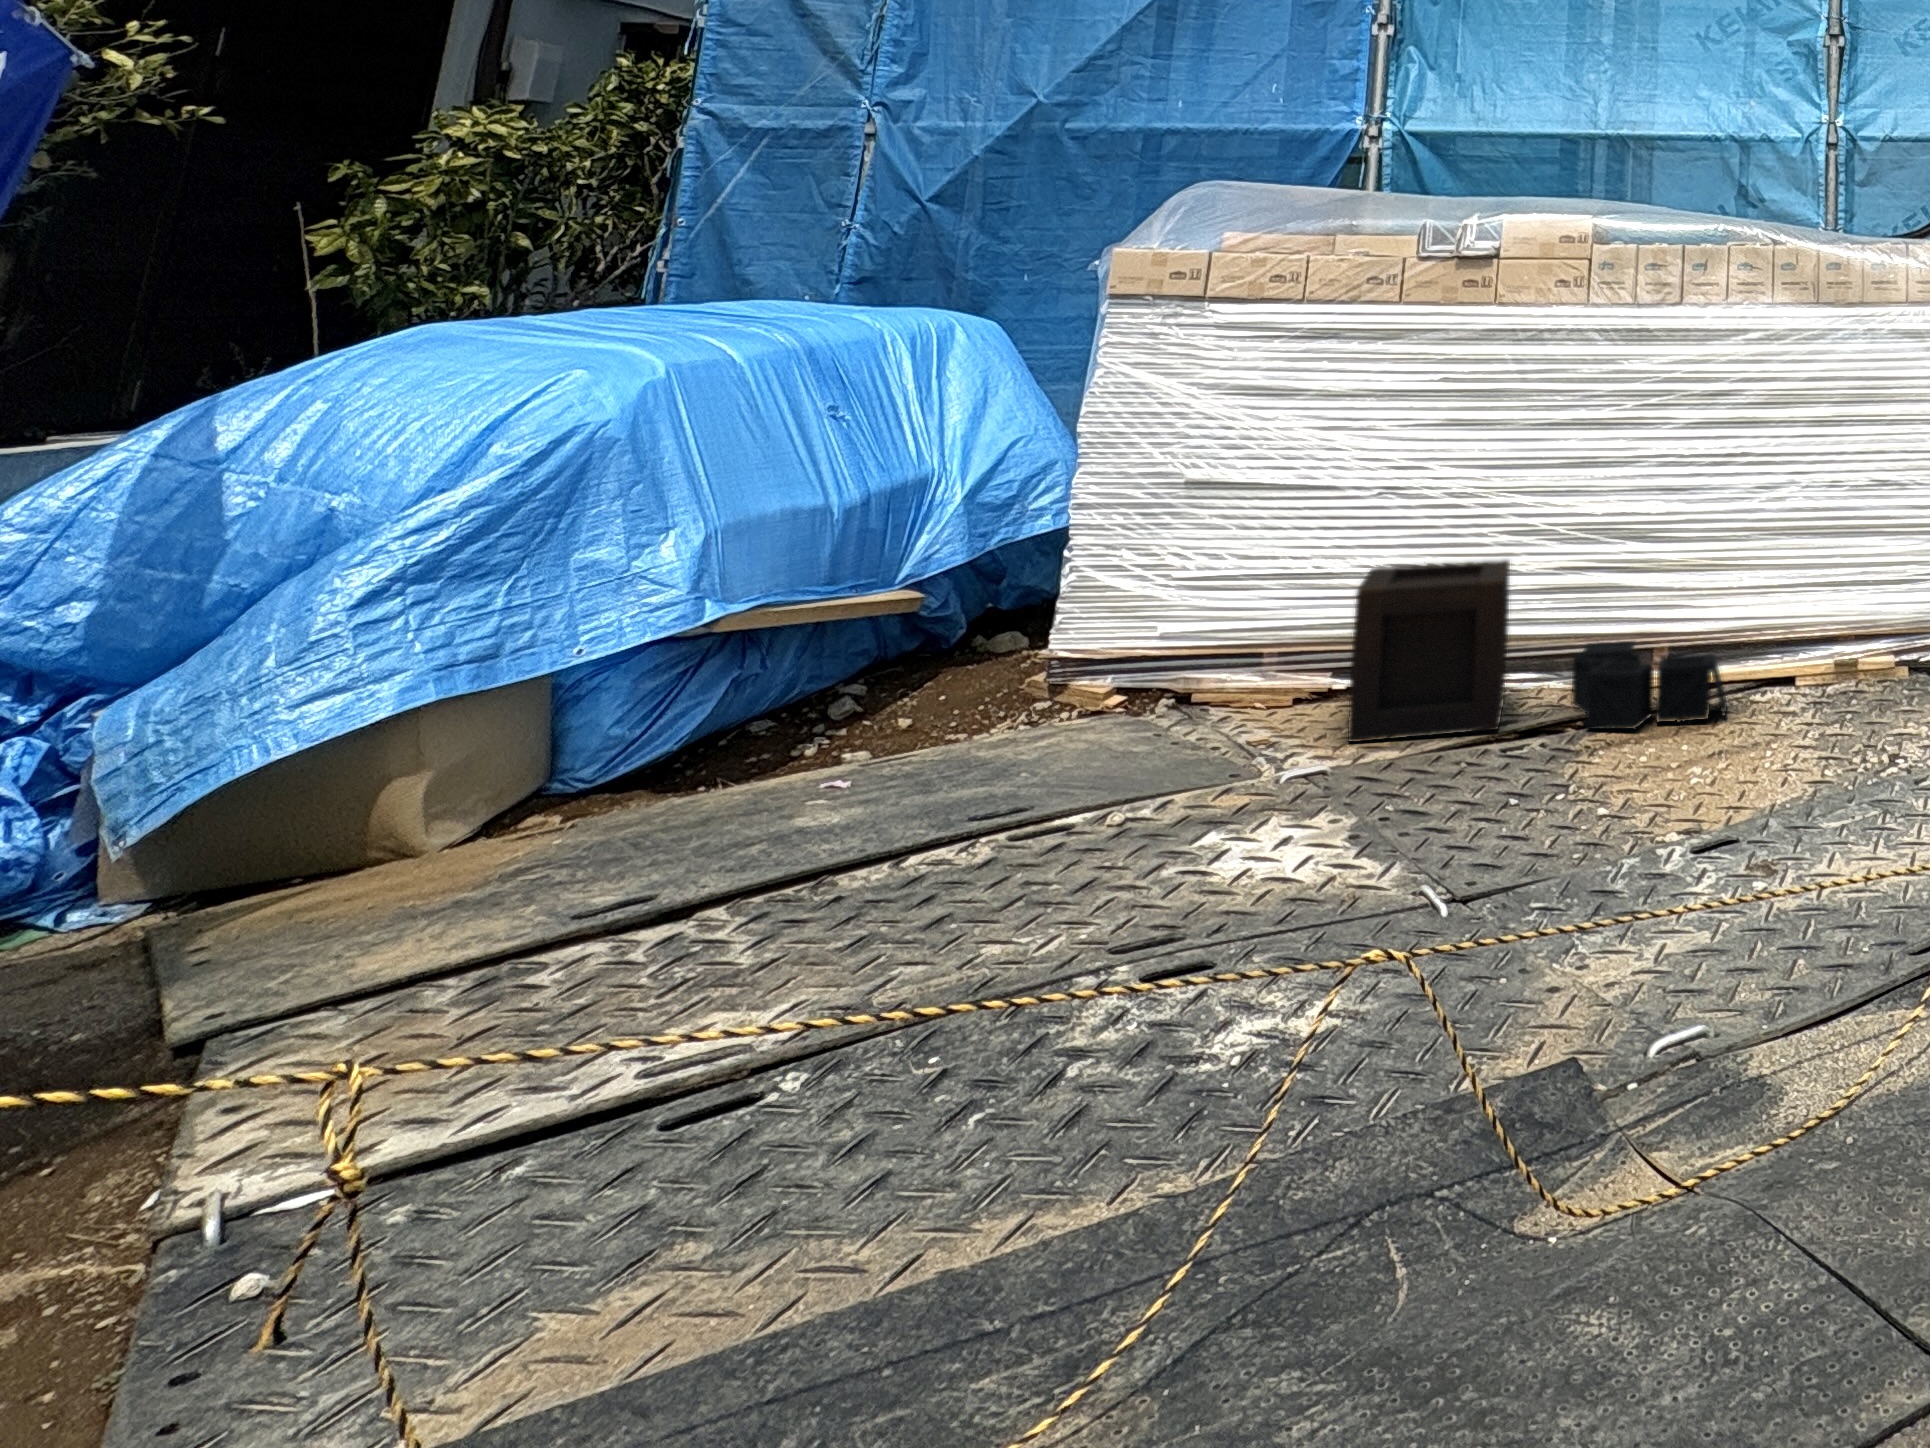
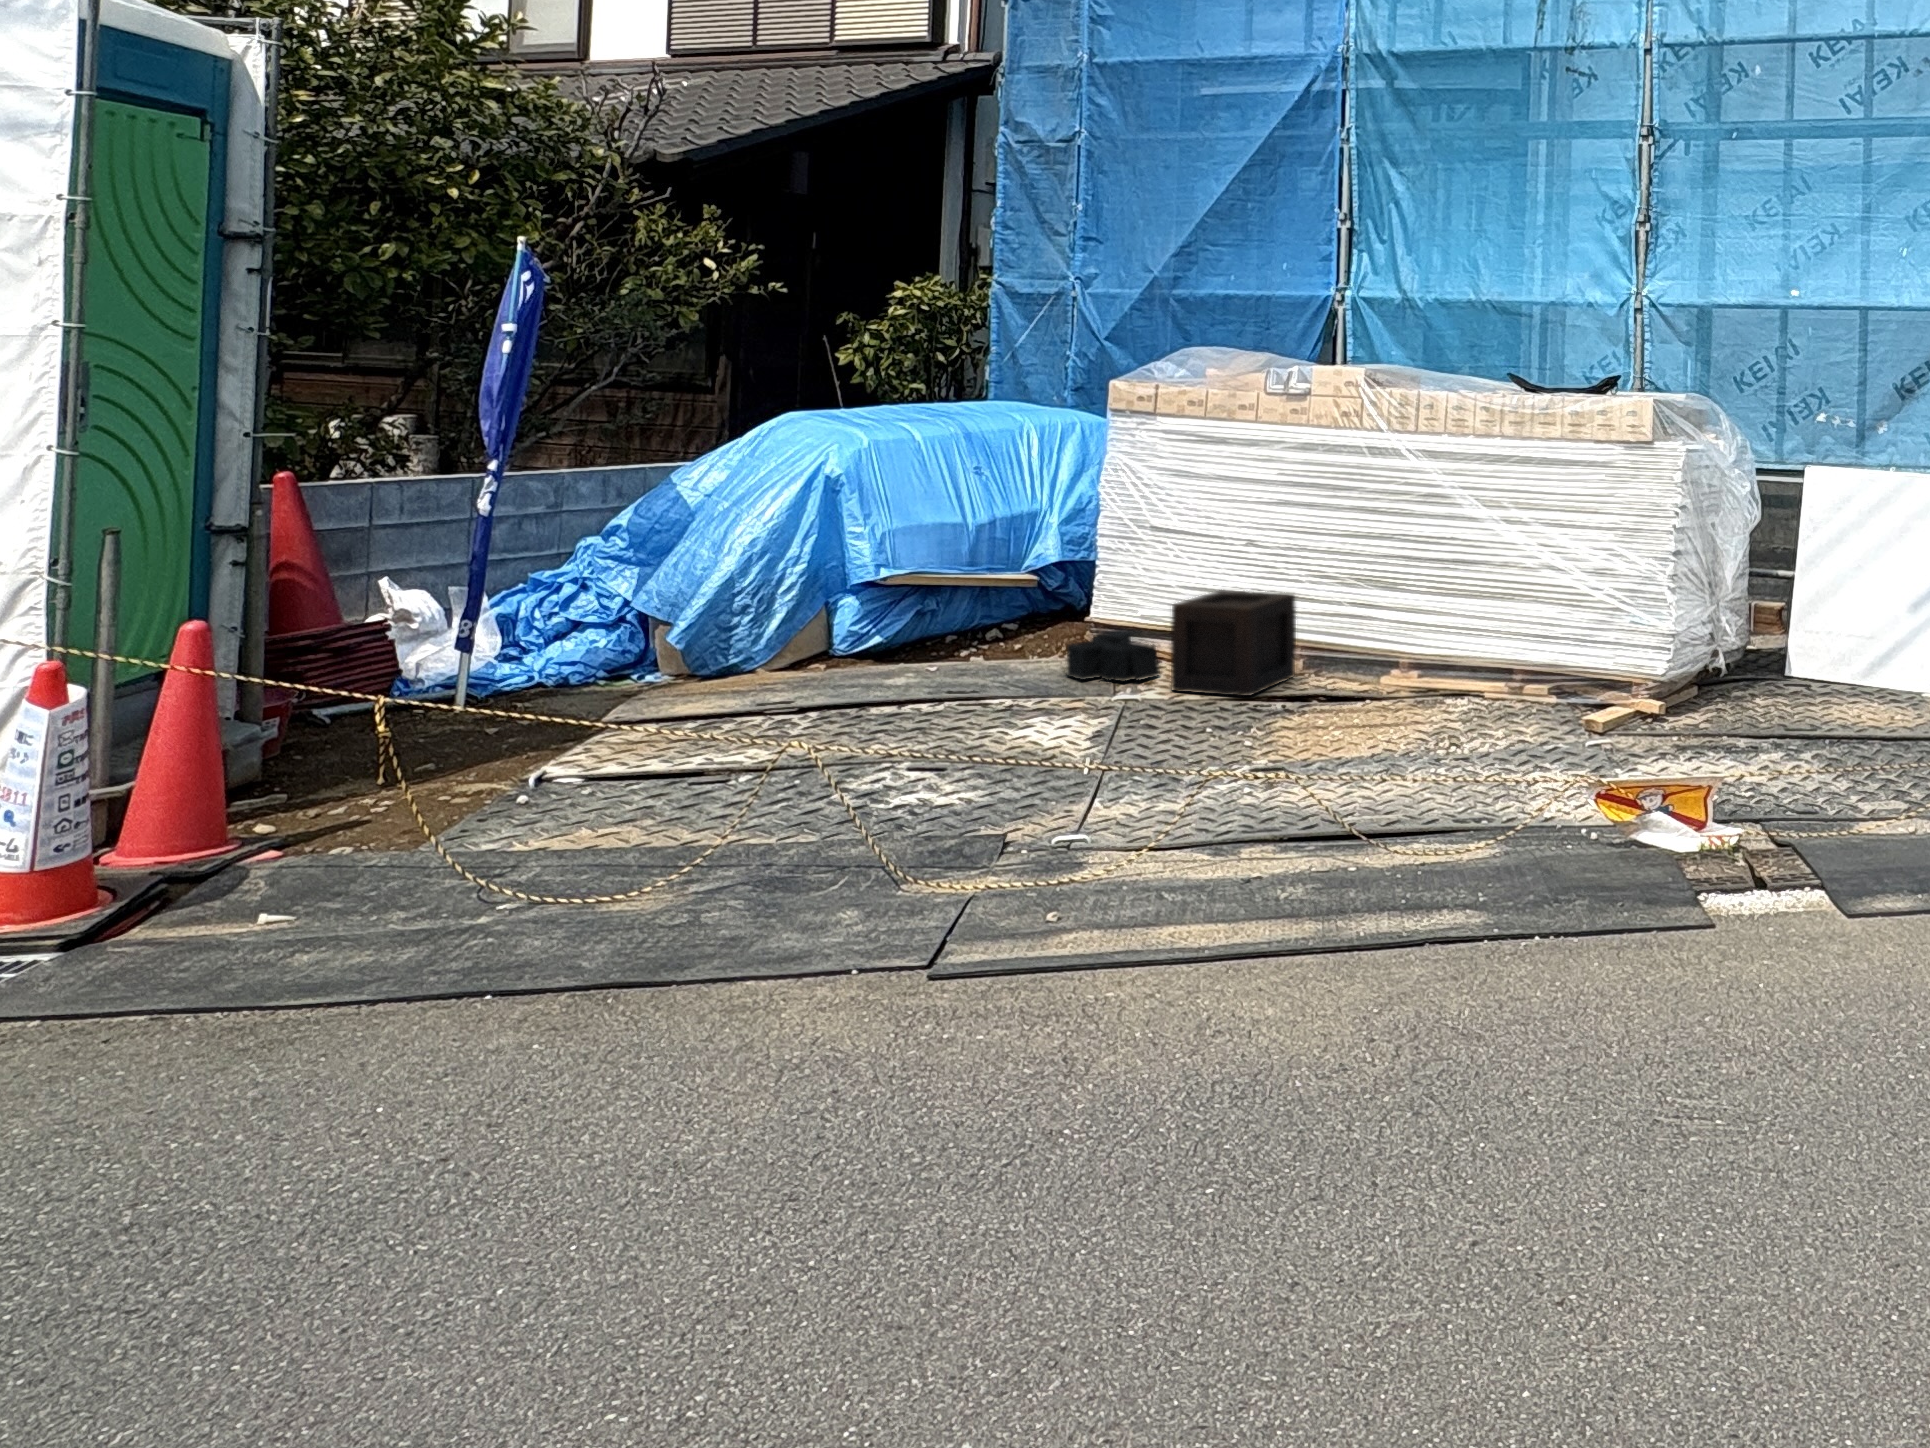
storage bin: present [1571,641,1727,729] -> present [1067,629,1160,681]

